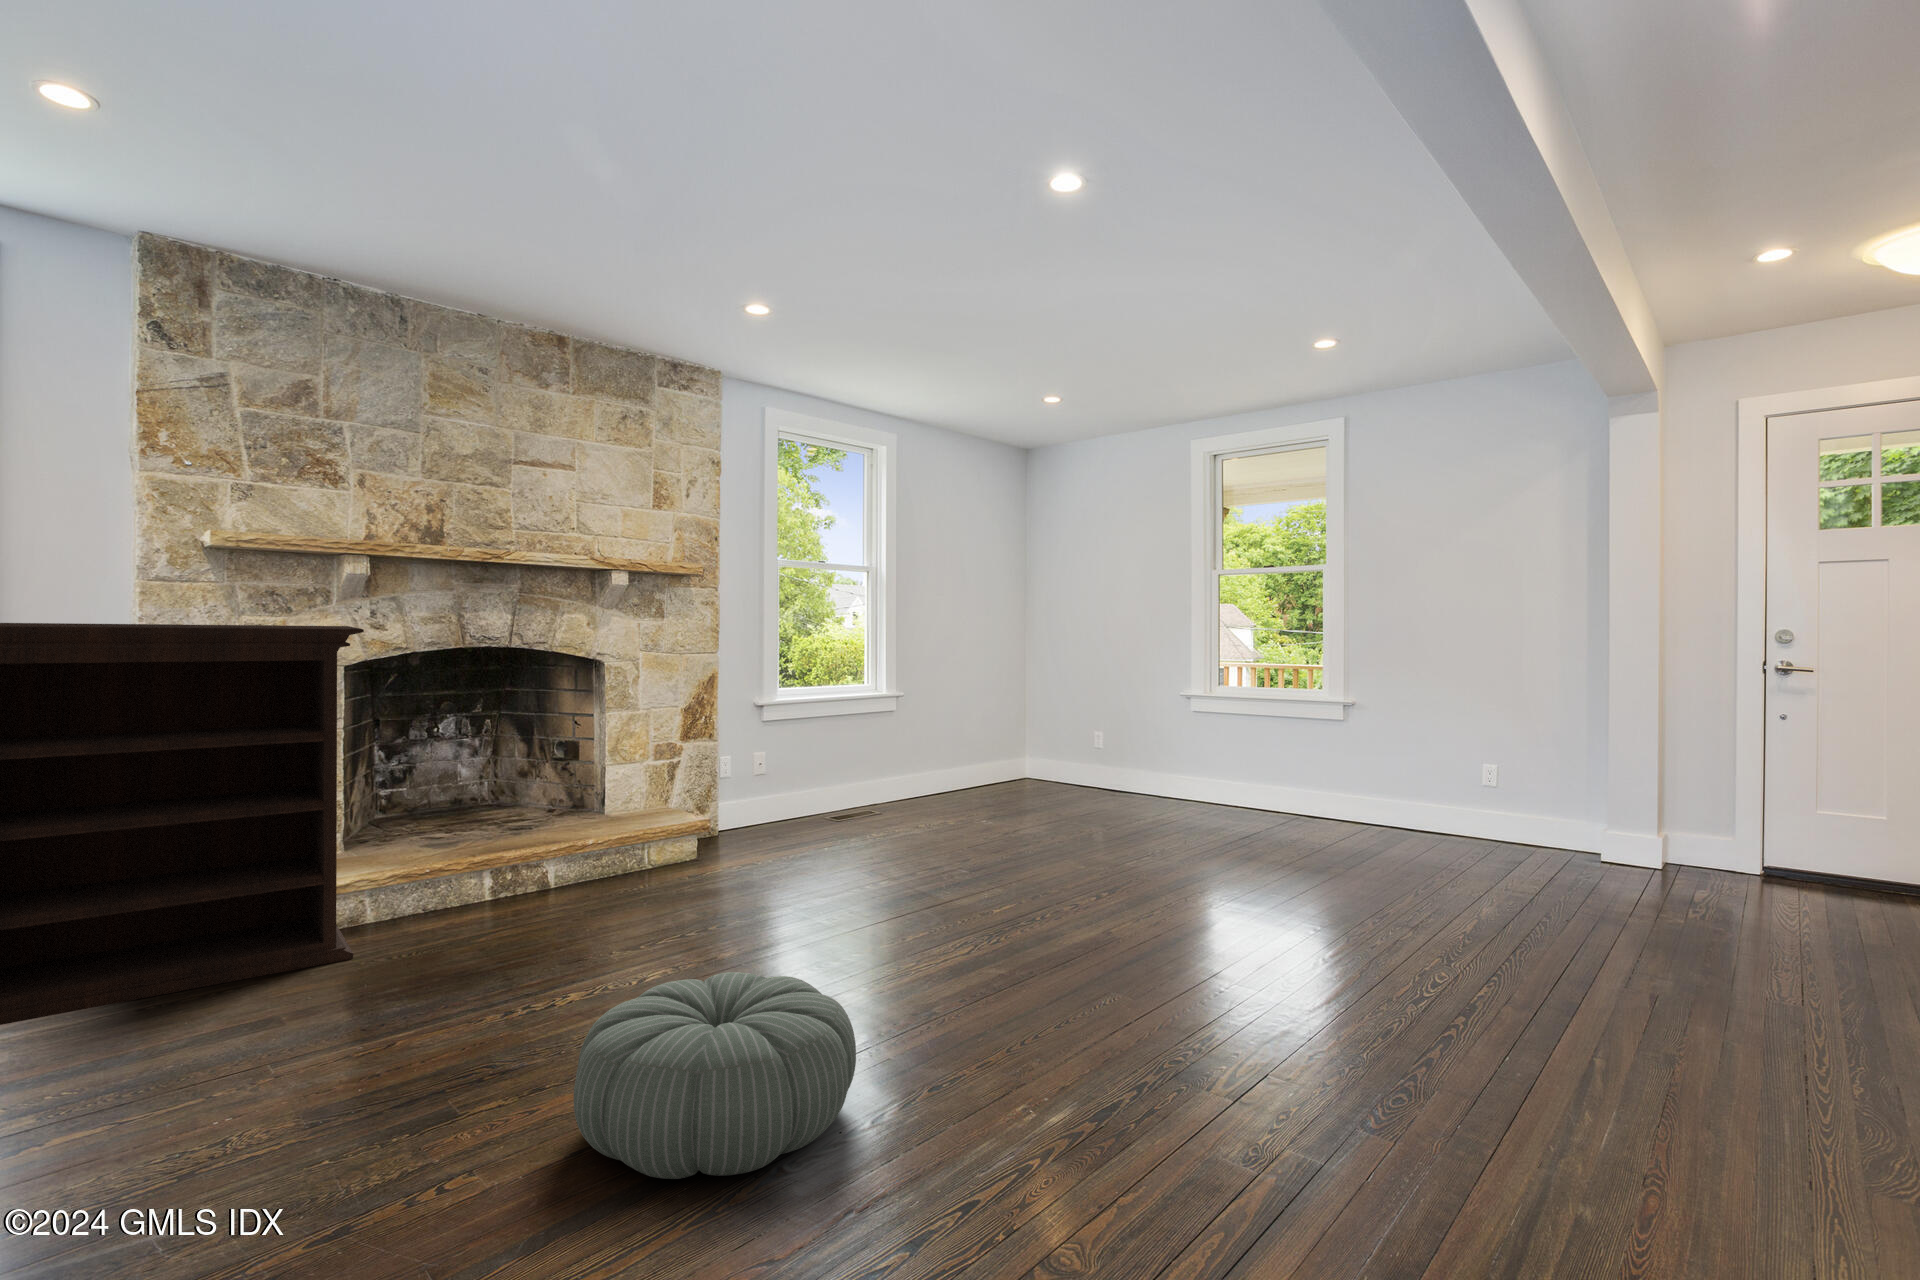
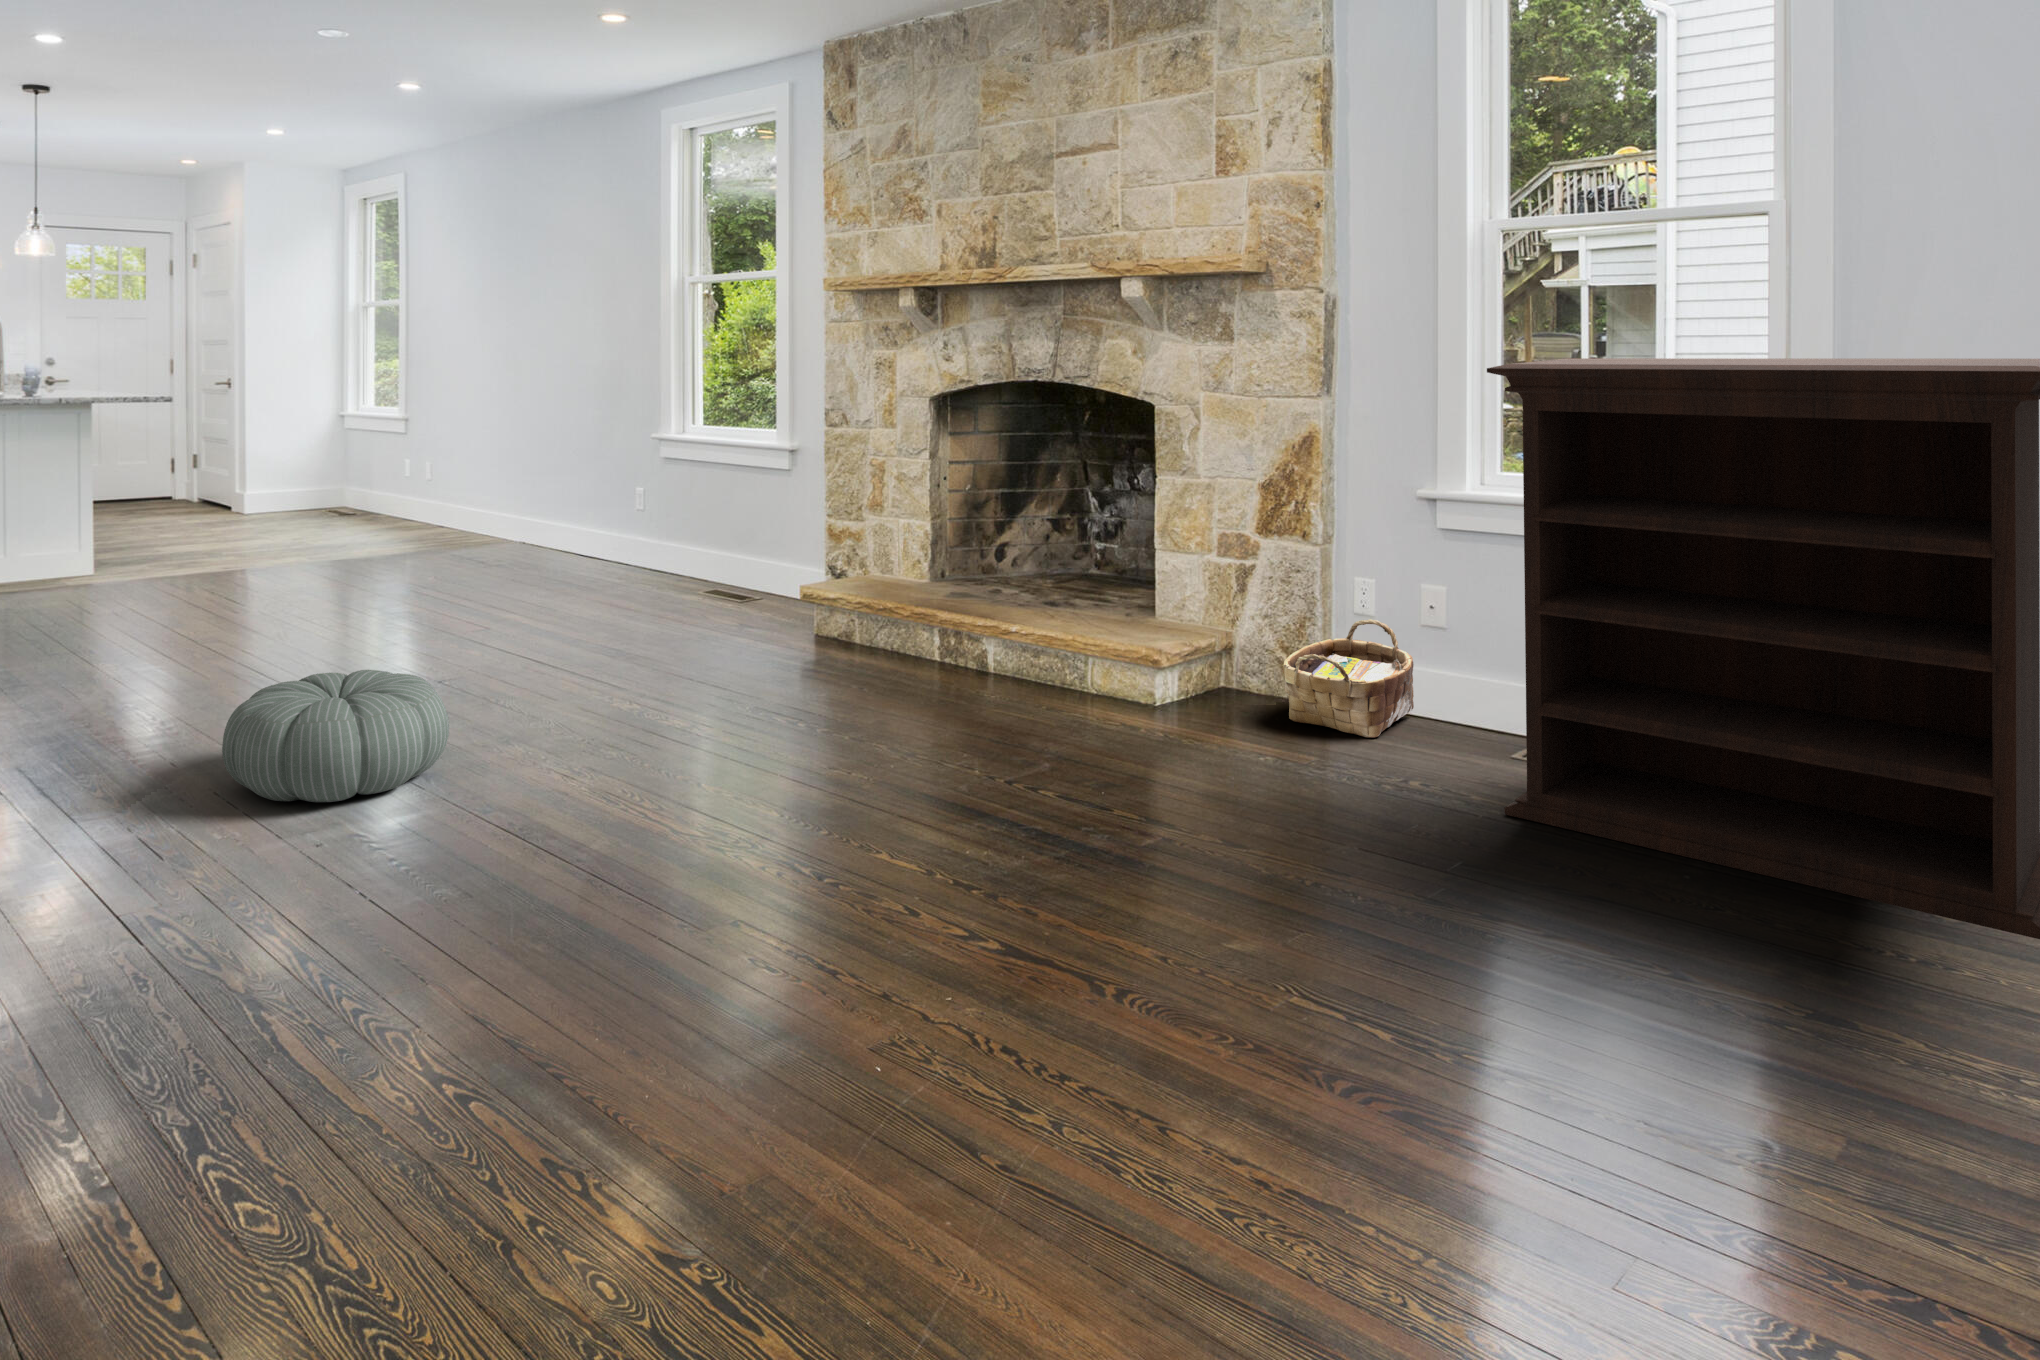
bookshelf: present [0,623,364,1025] -> present [1487,358,2040,939]
woven basket: none [727,778,801,840] -> present [1283,620,1414,738]

